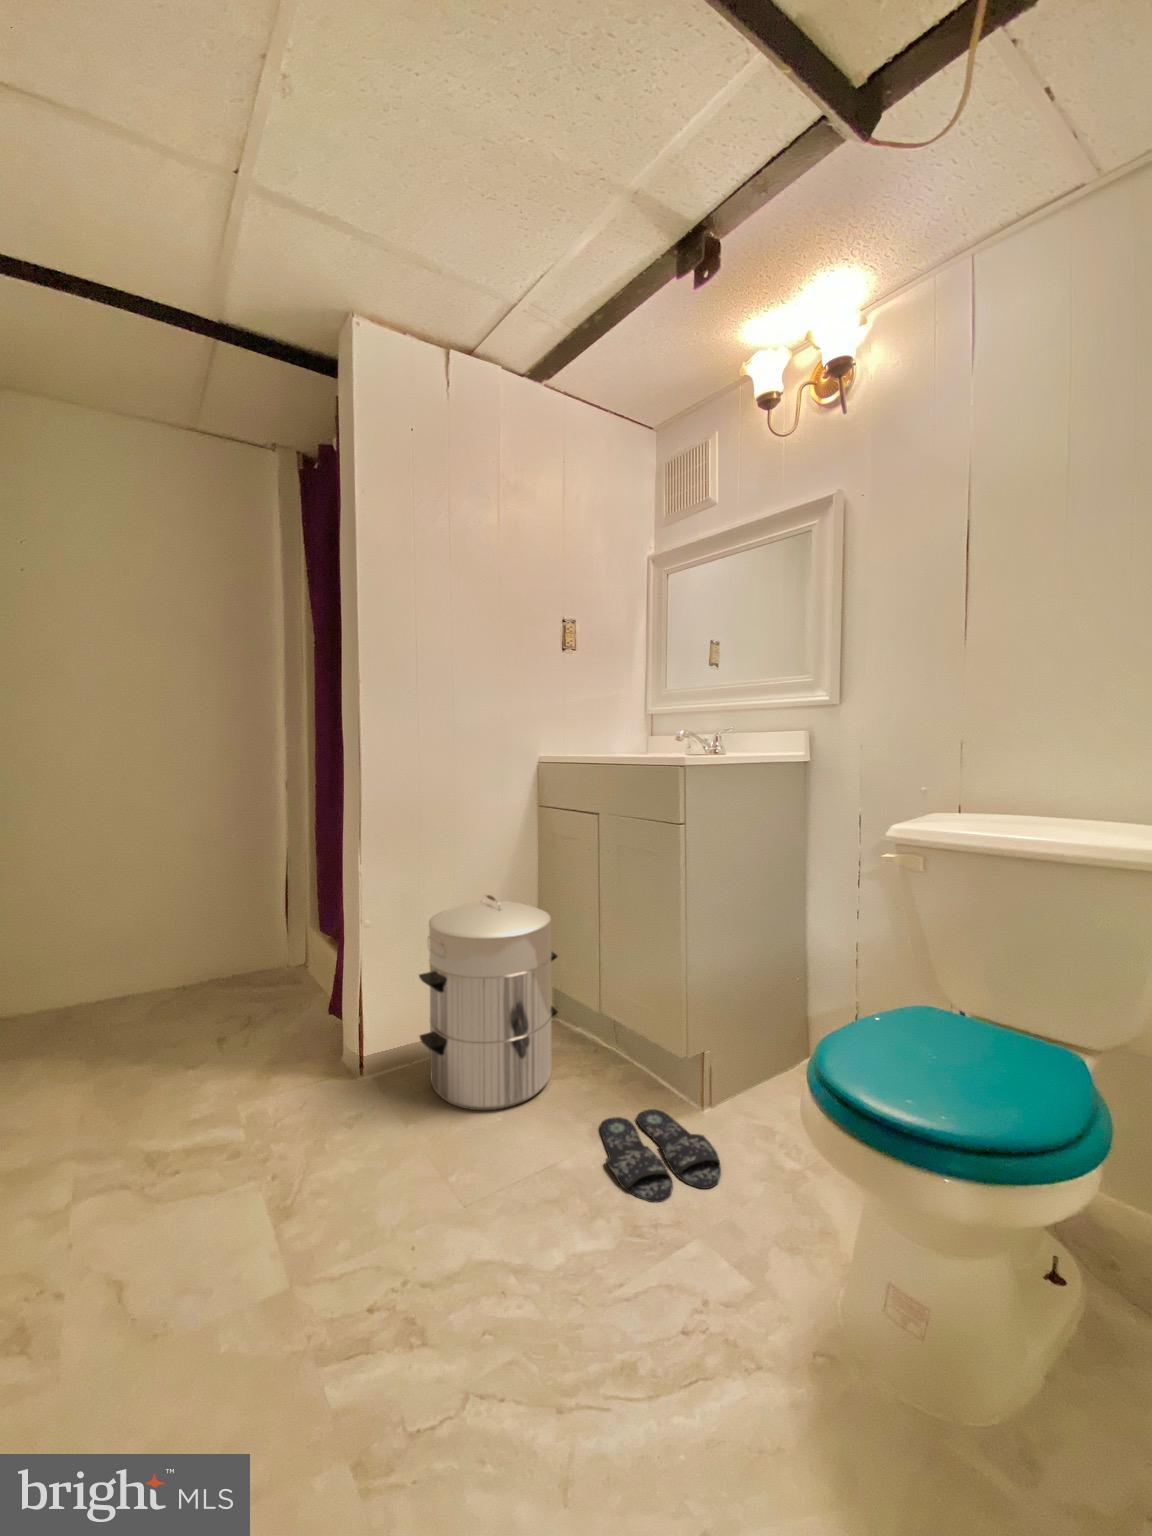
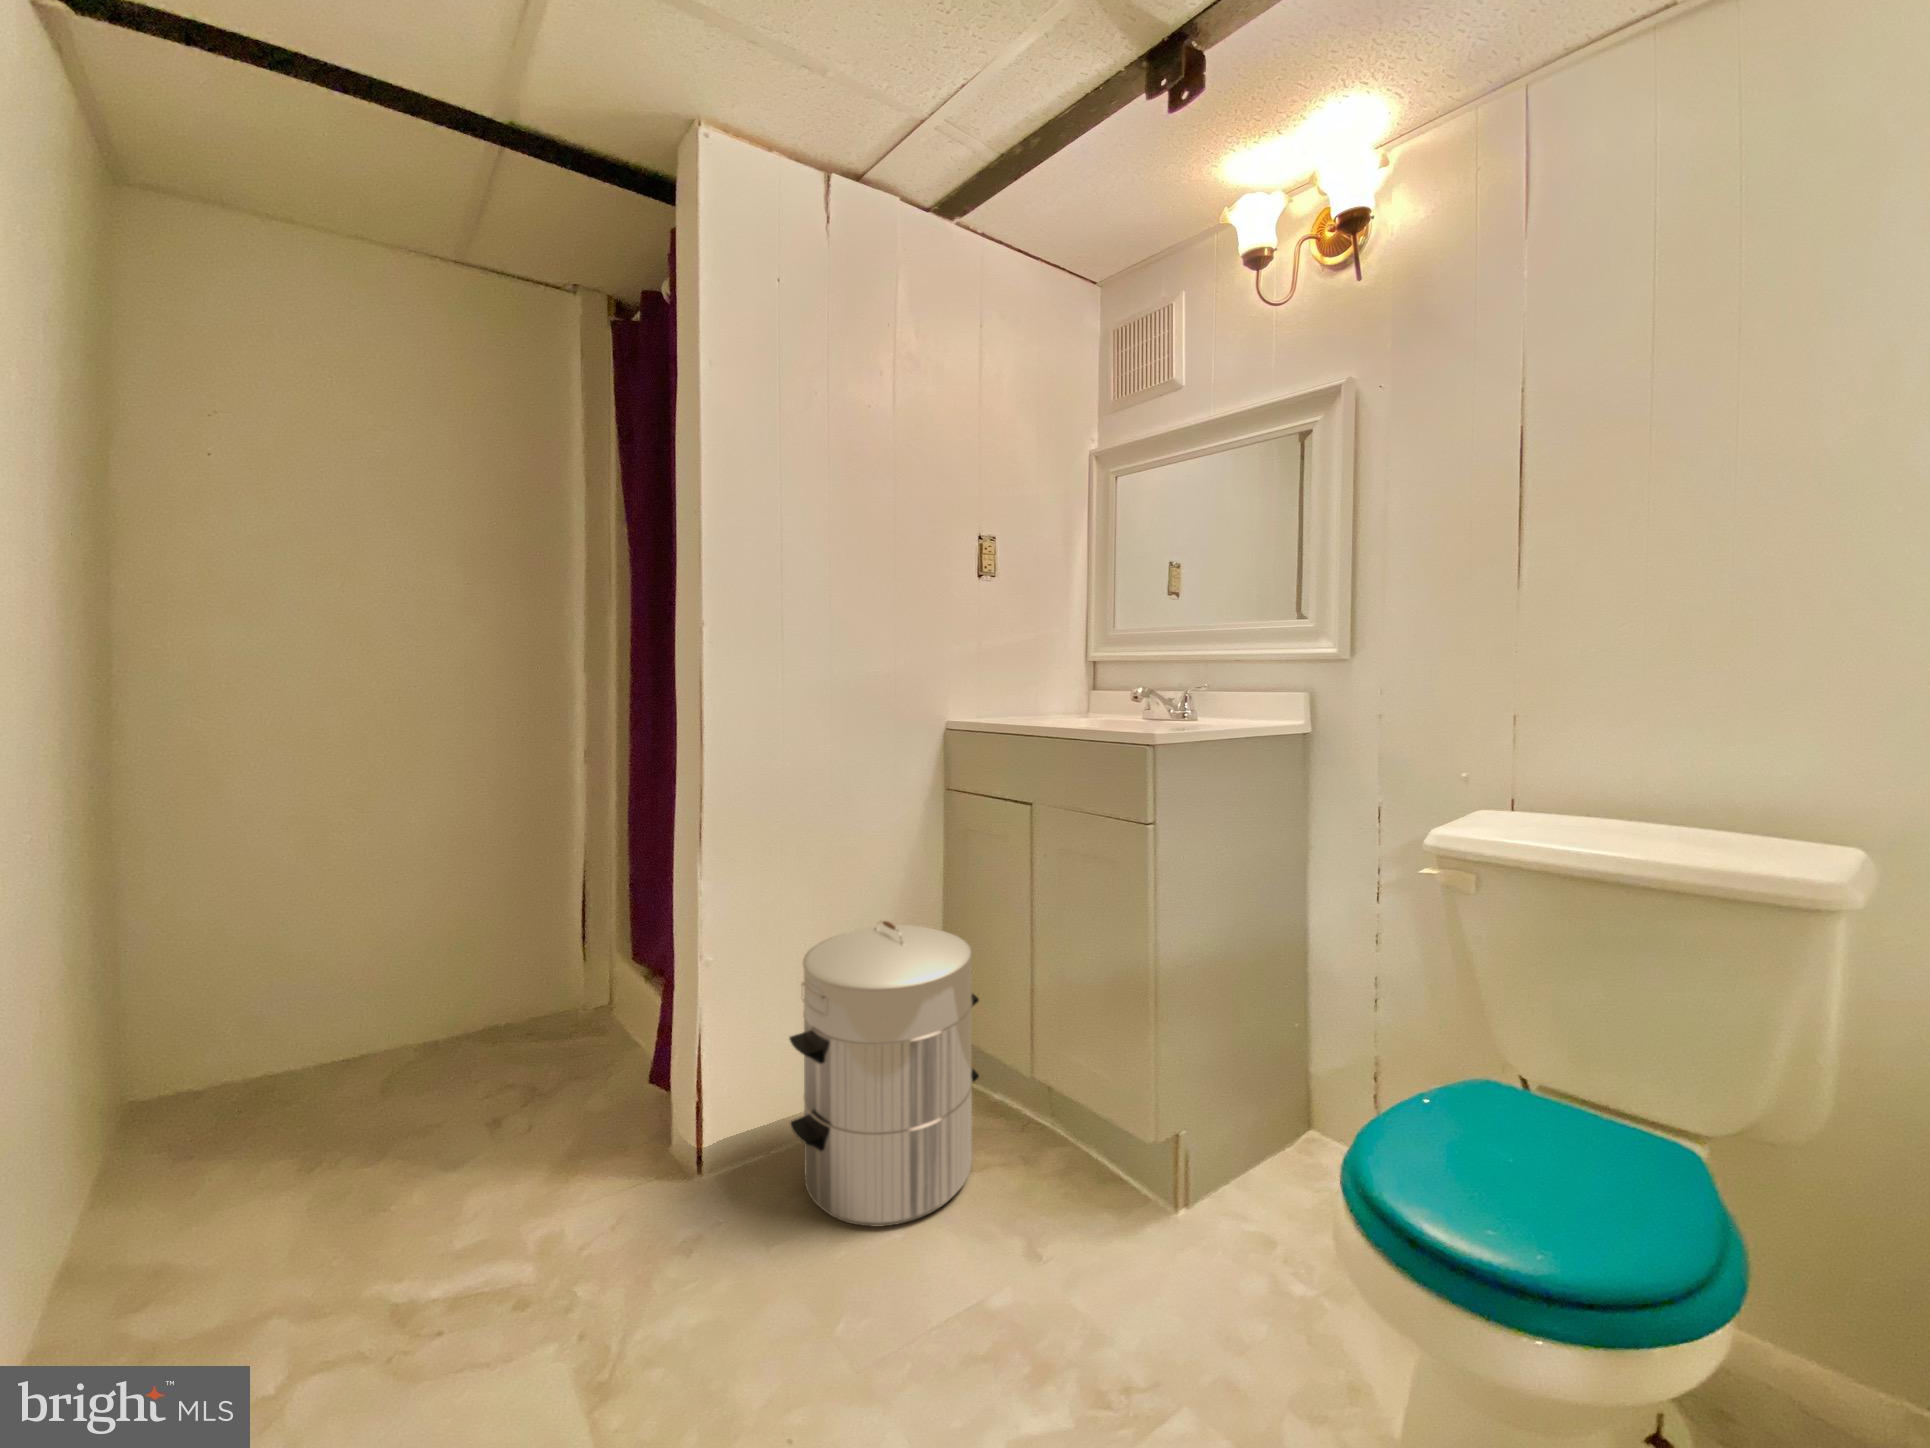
slippers: present [600,1109,721,1202] -> none [1043,1215,1213,1367]

